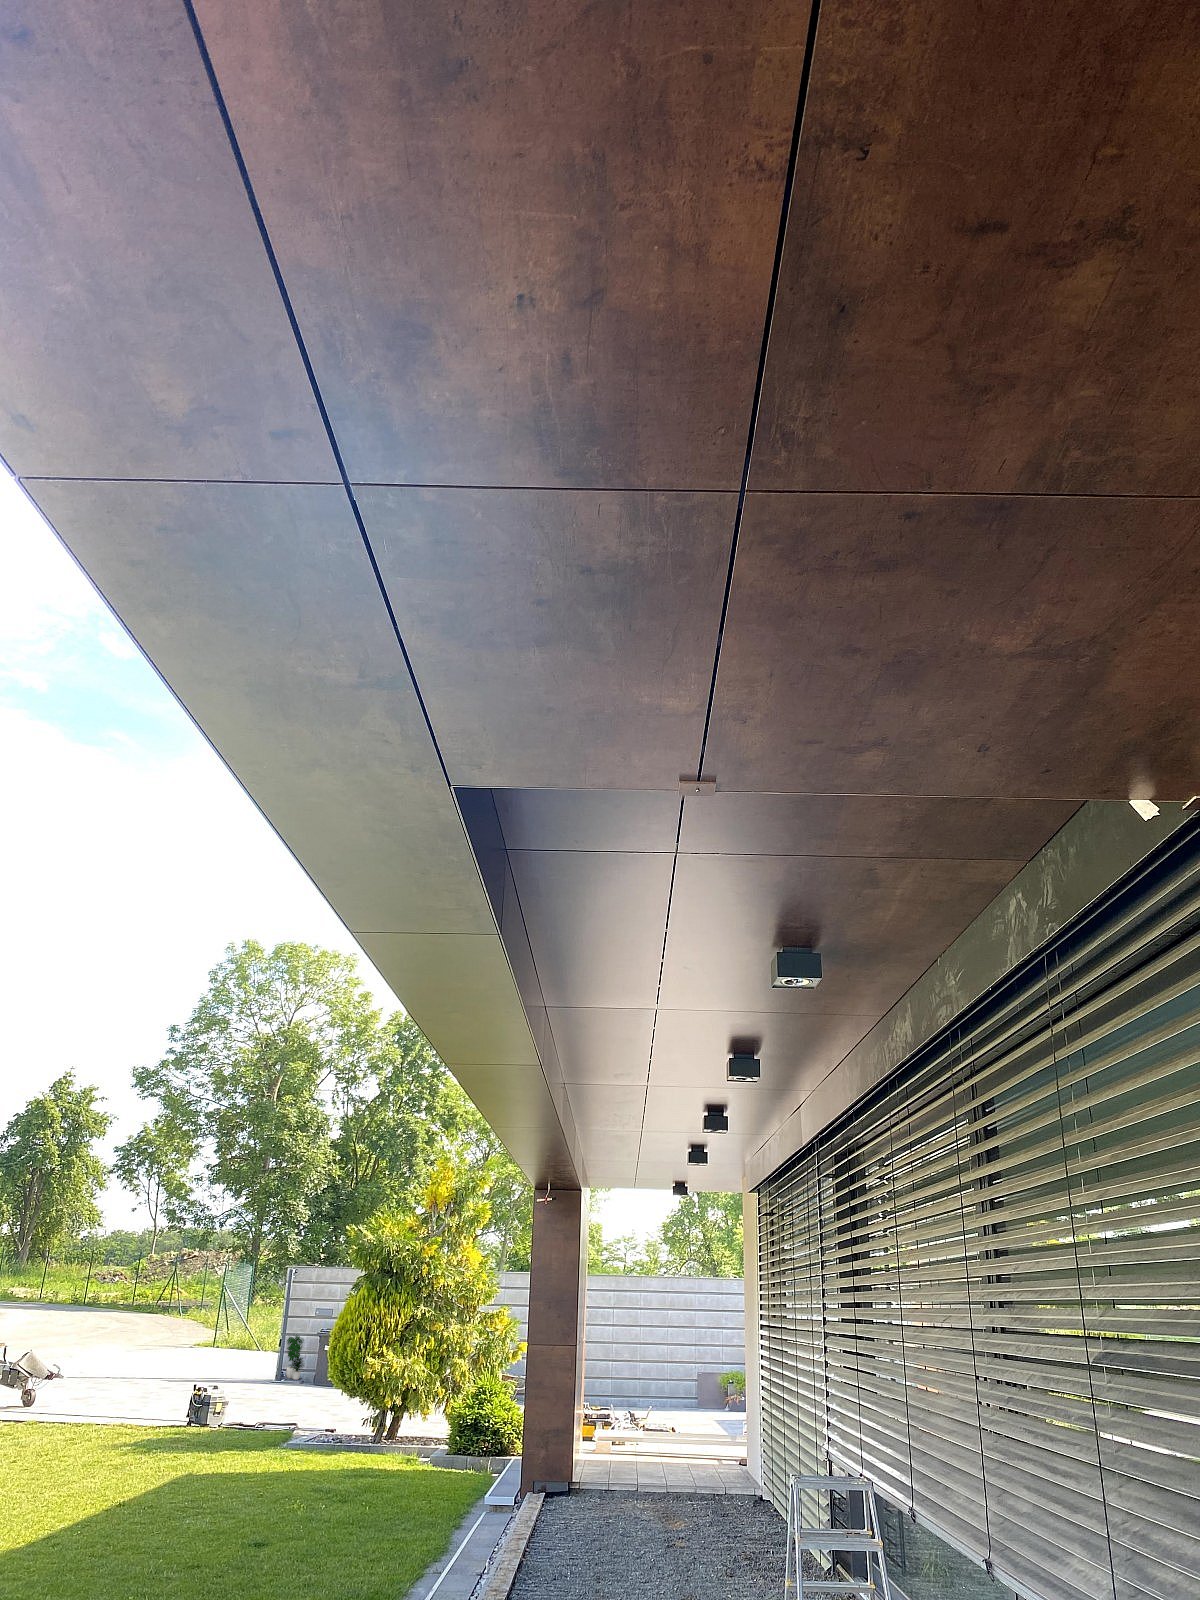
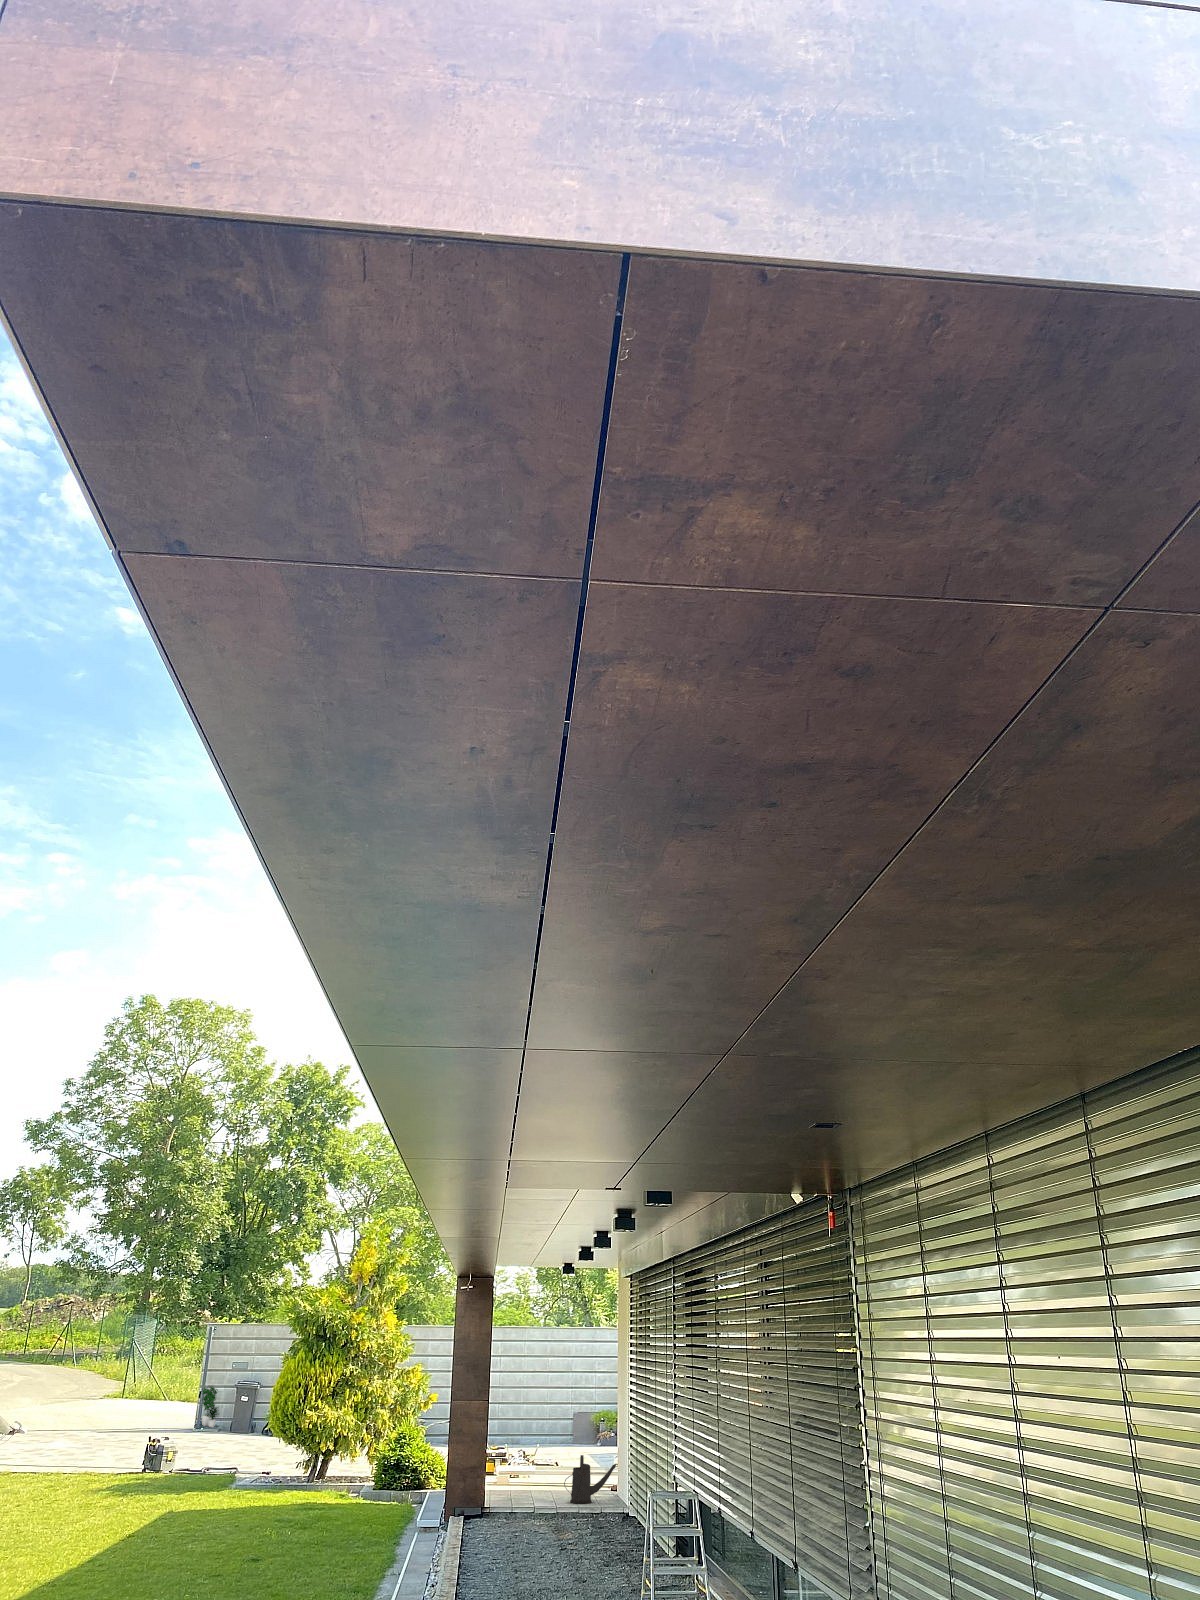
watering can: none [679,1420,744,1481] -> present [564,1455,616,1503]

